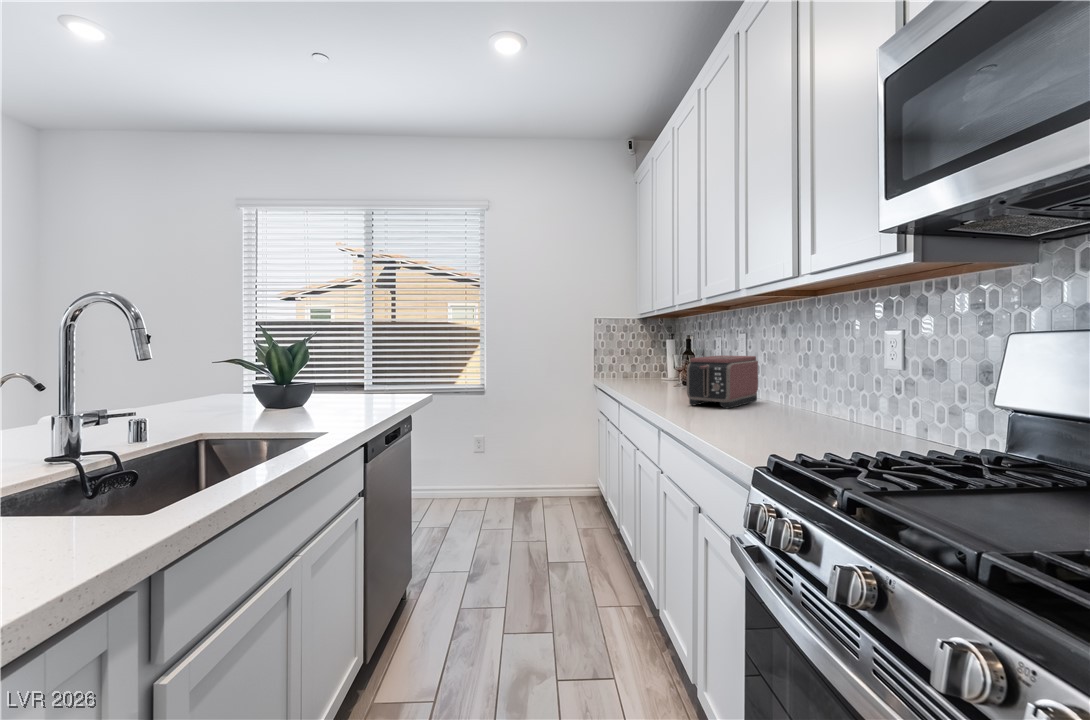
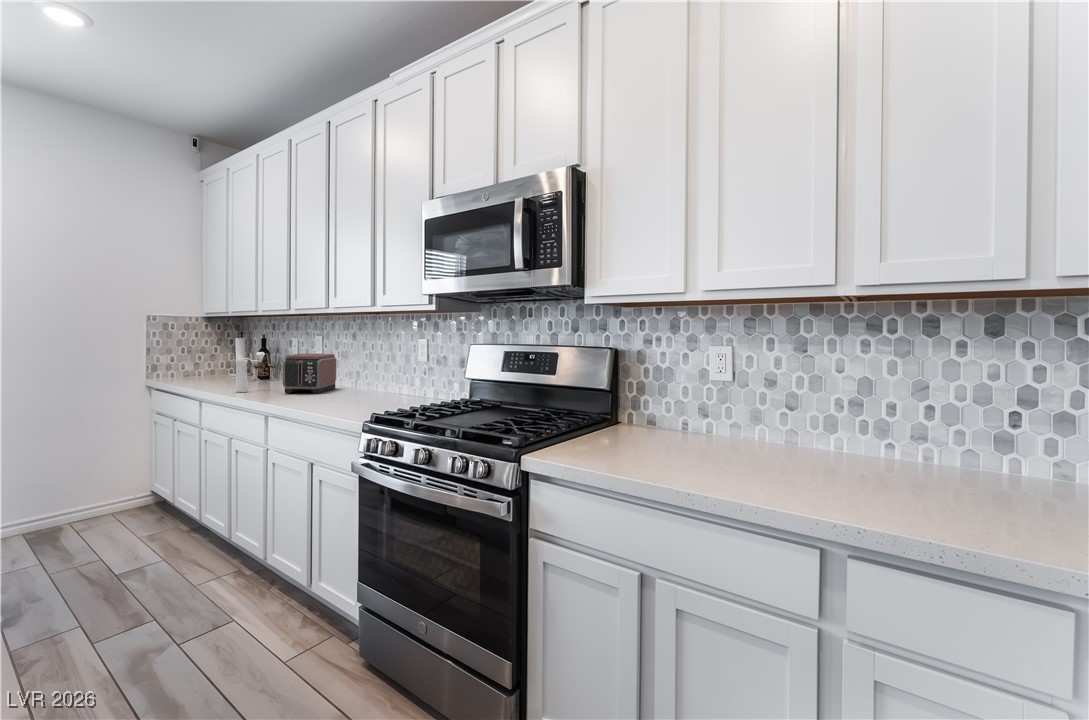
pepper mill: none [644,354,676,400] -> present [235,352,265,392]

